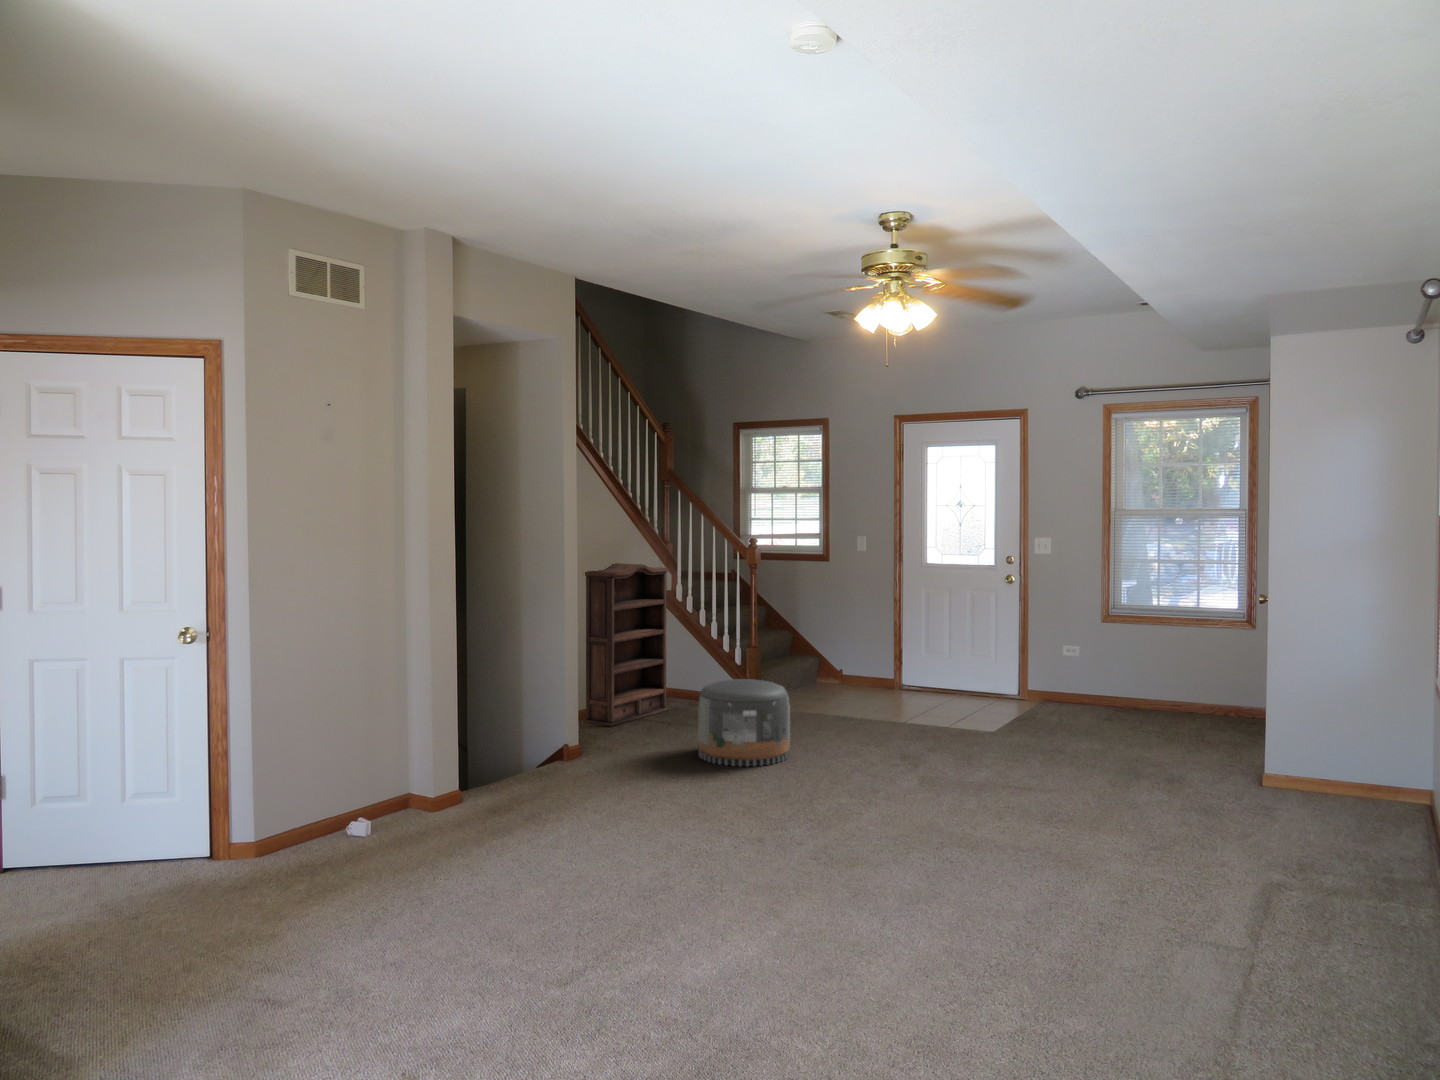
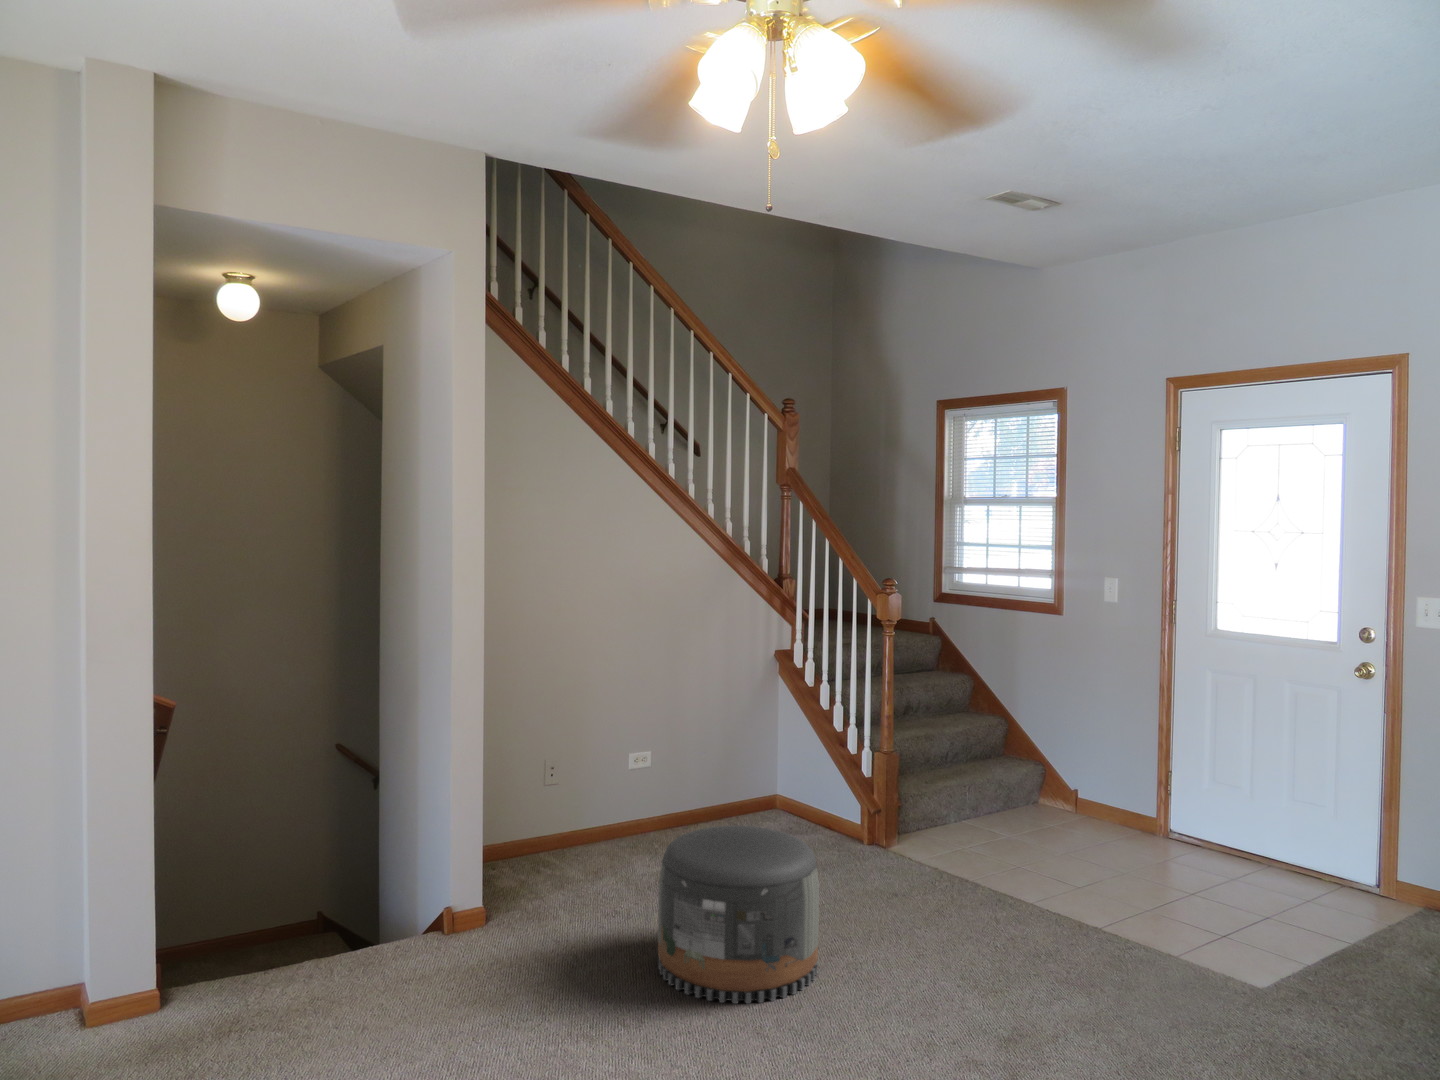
bookshelf: present [584,563,669,727] -> none [603,608,754,857]

